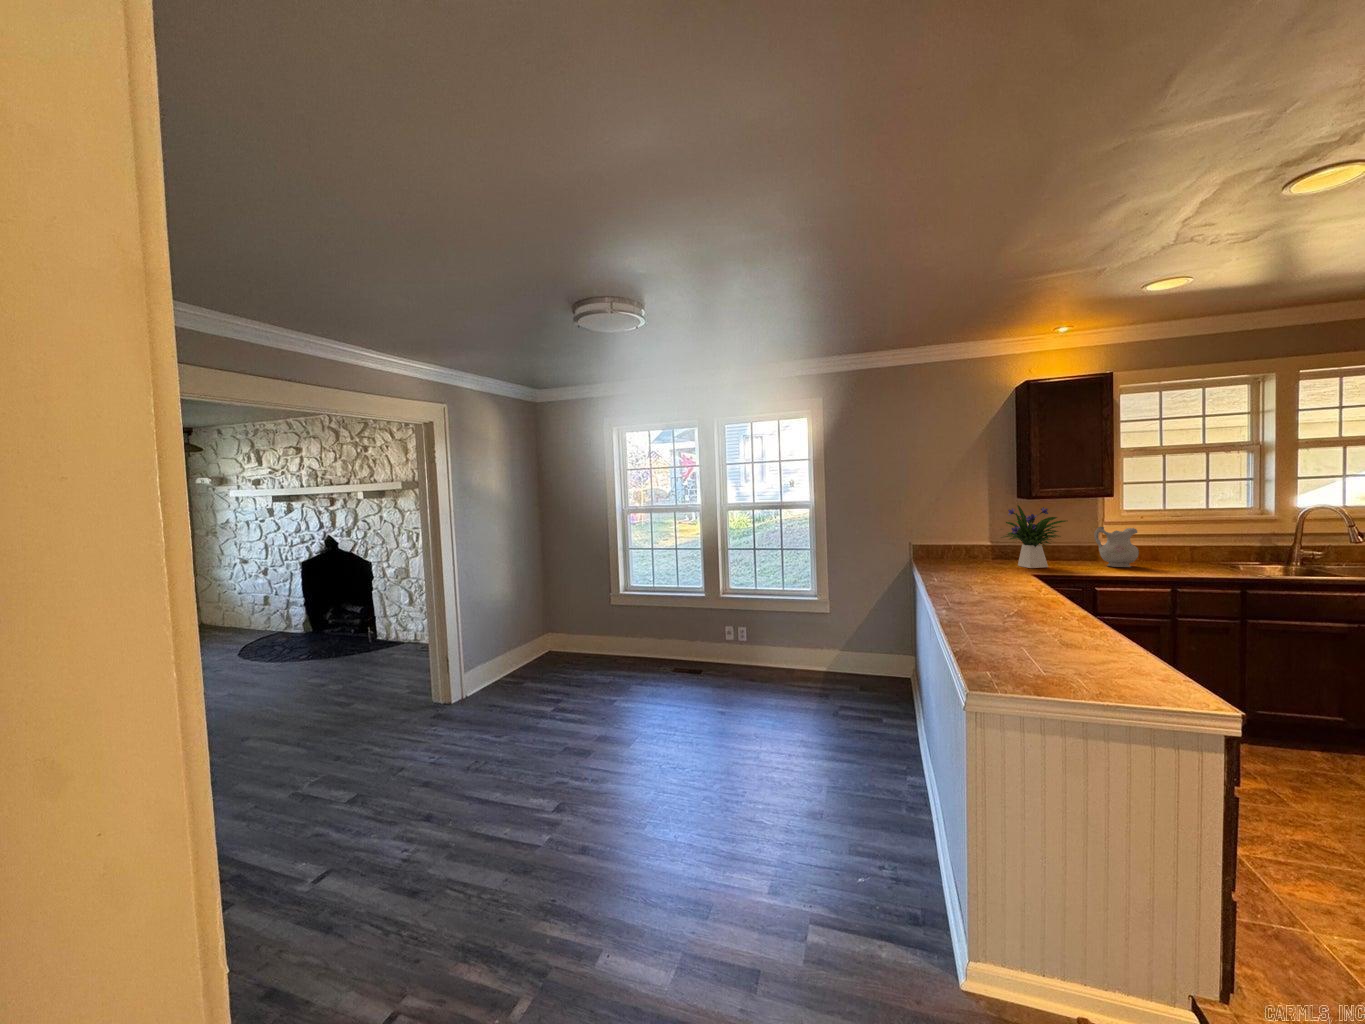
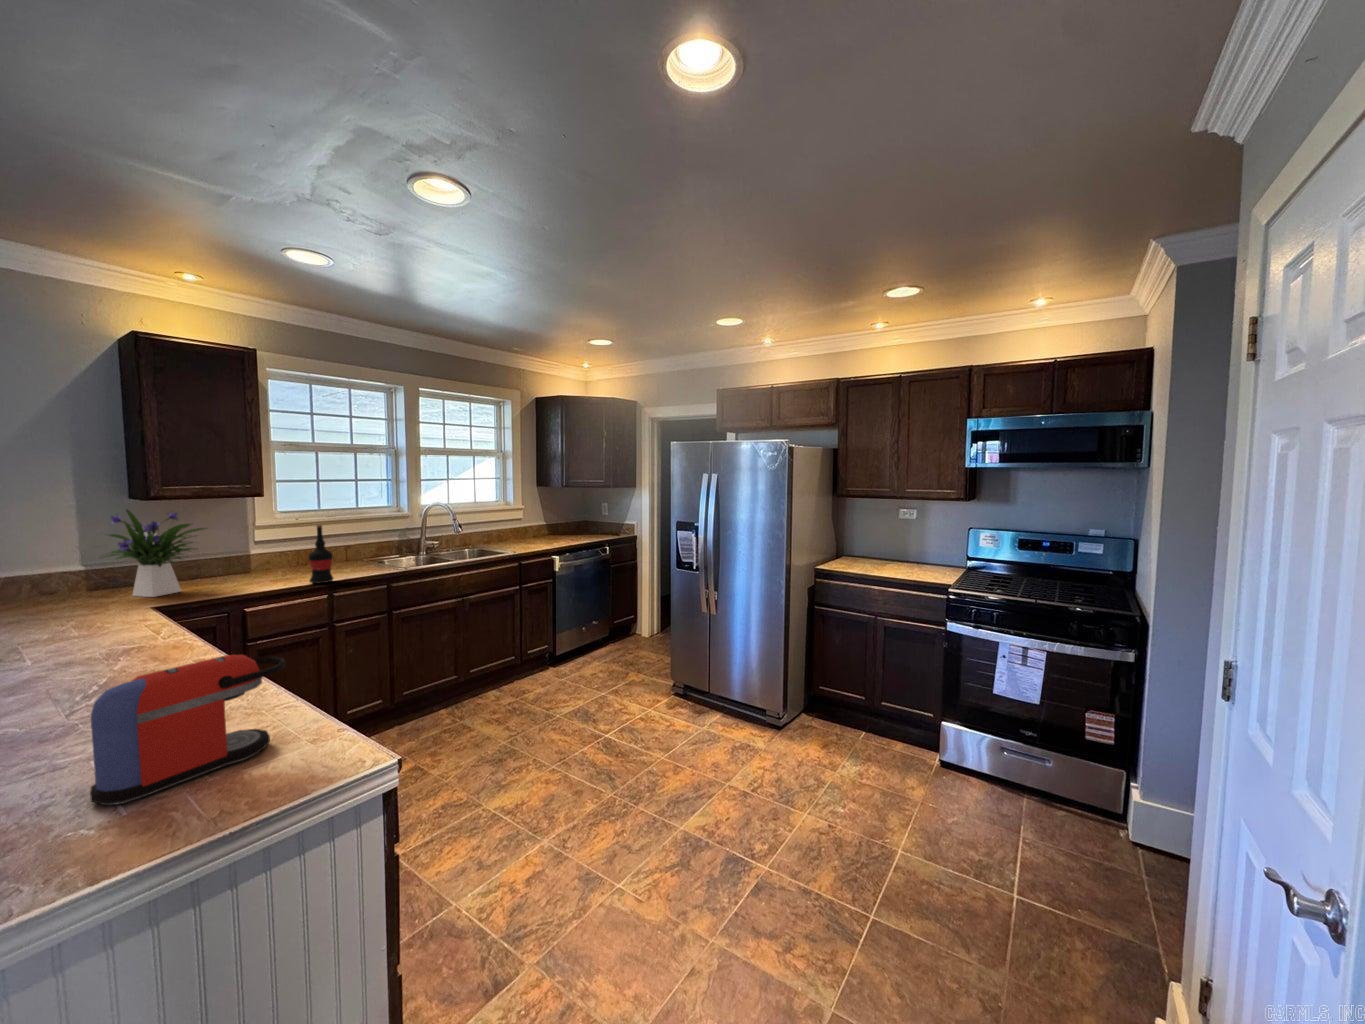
wine bottle: none [1151,523,1176,577] -> present [308,525,333,583]
ceramic pitcher: present [1094,527,1139,567] -> none [244,532,296,578]
coffee maker: none [1018,596,1128,667] -> present [90,655,286,805]

